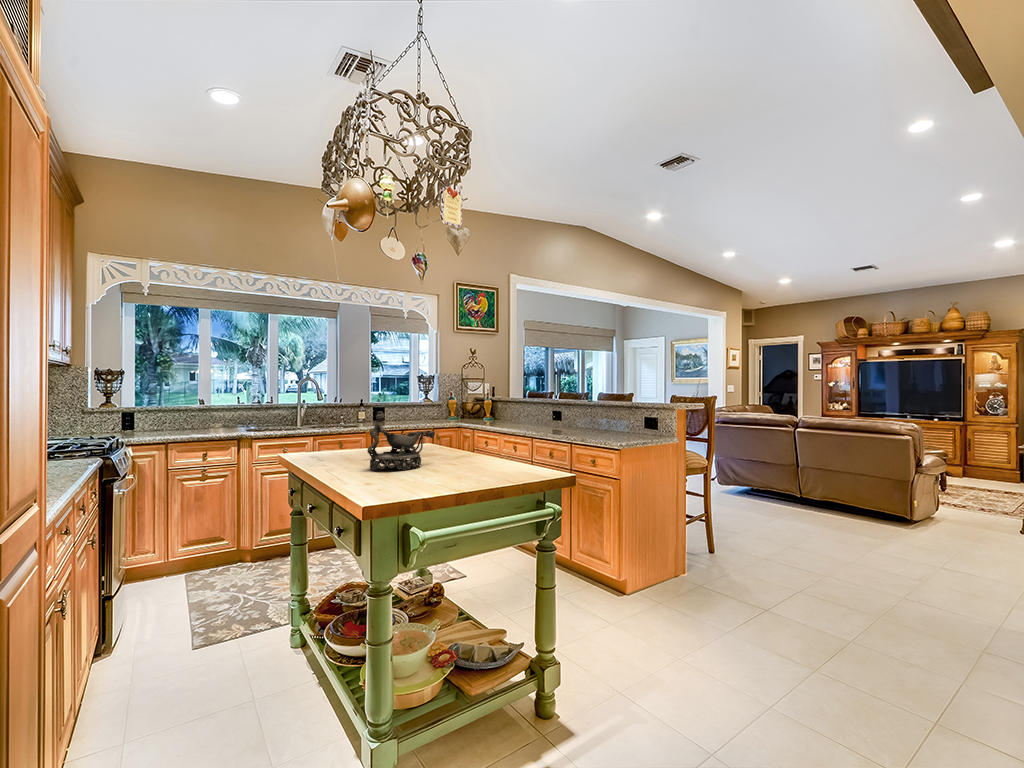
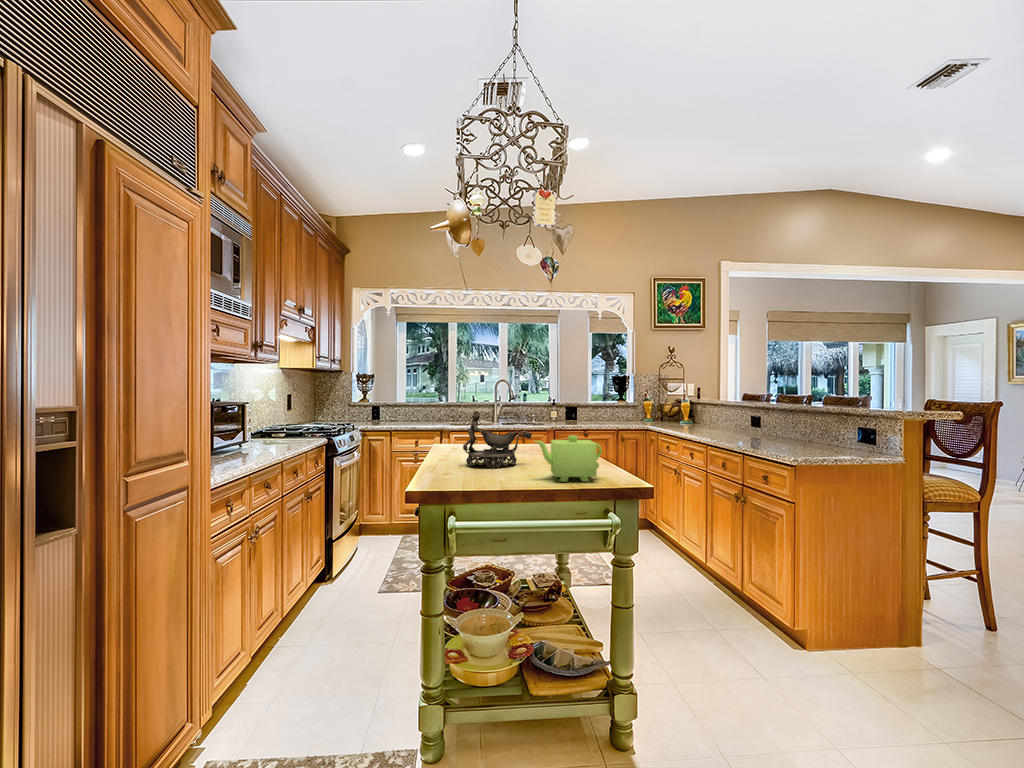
teapot: none [464,431,523,475] -> present [535,435,602,482]

